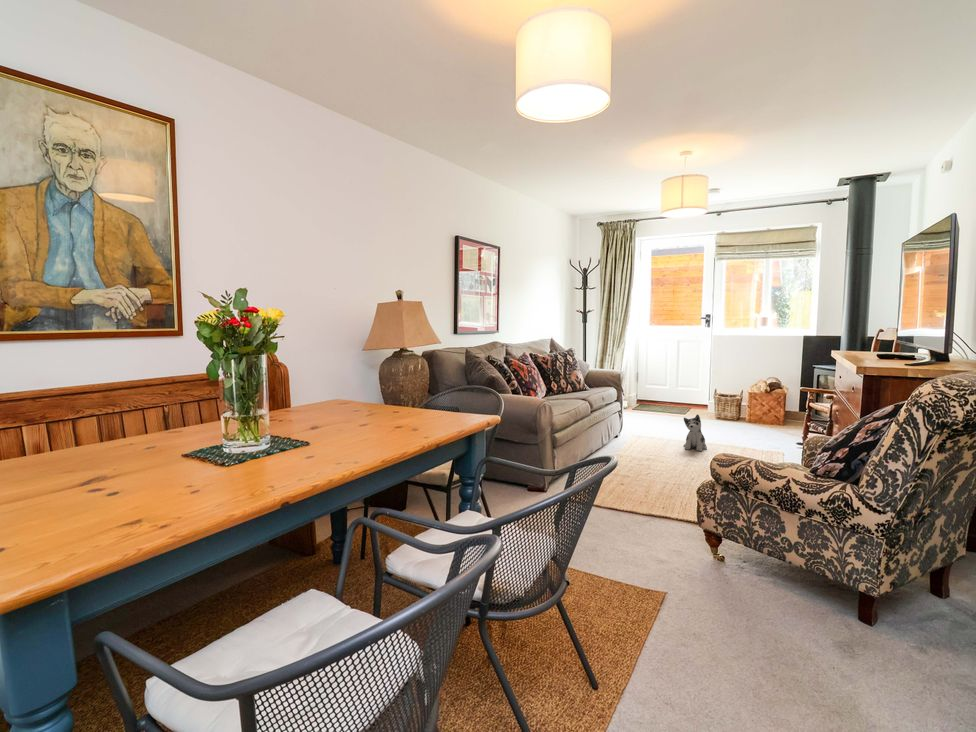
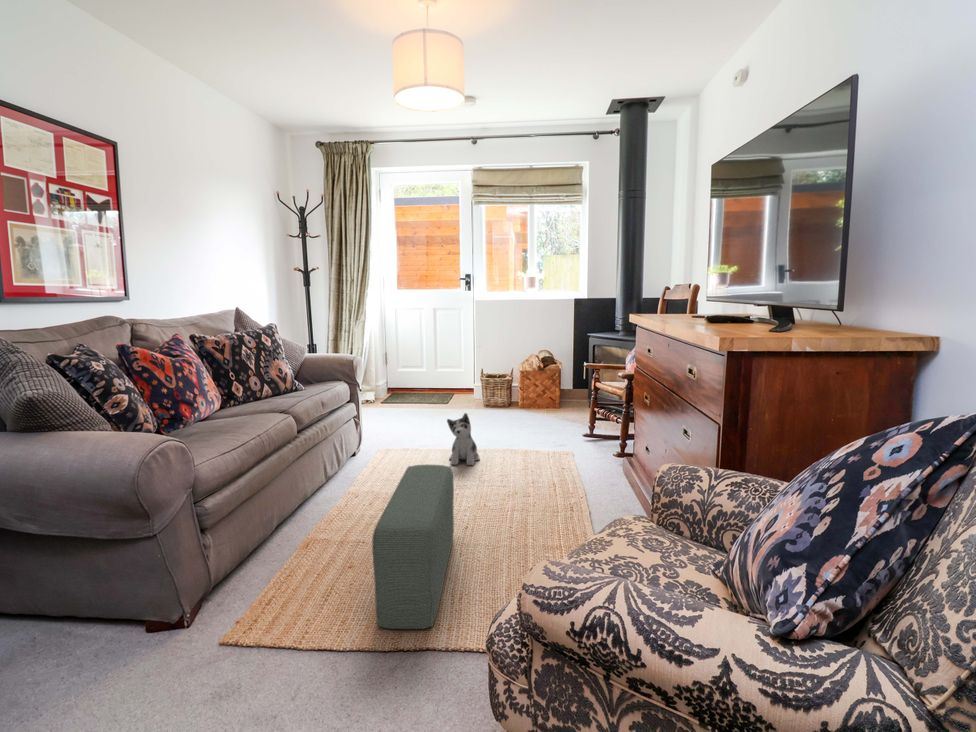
pouf: none [639,436,686,513] -> present [372,465,454,629]

